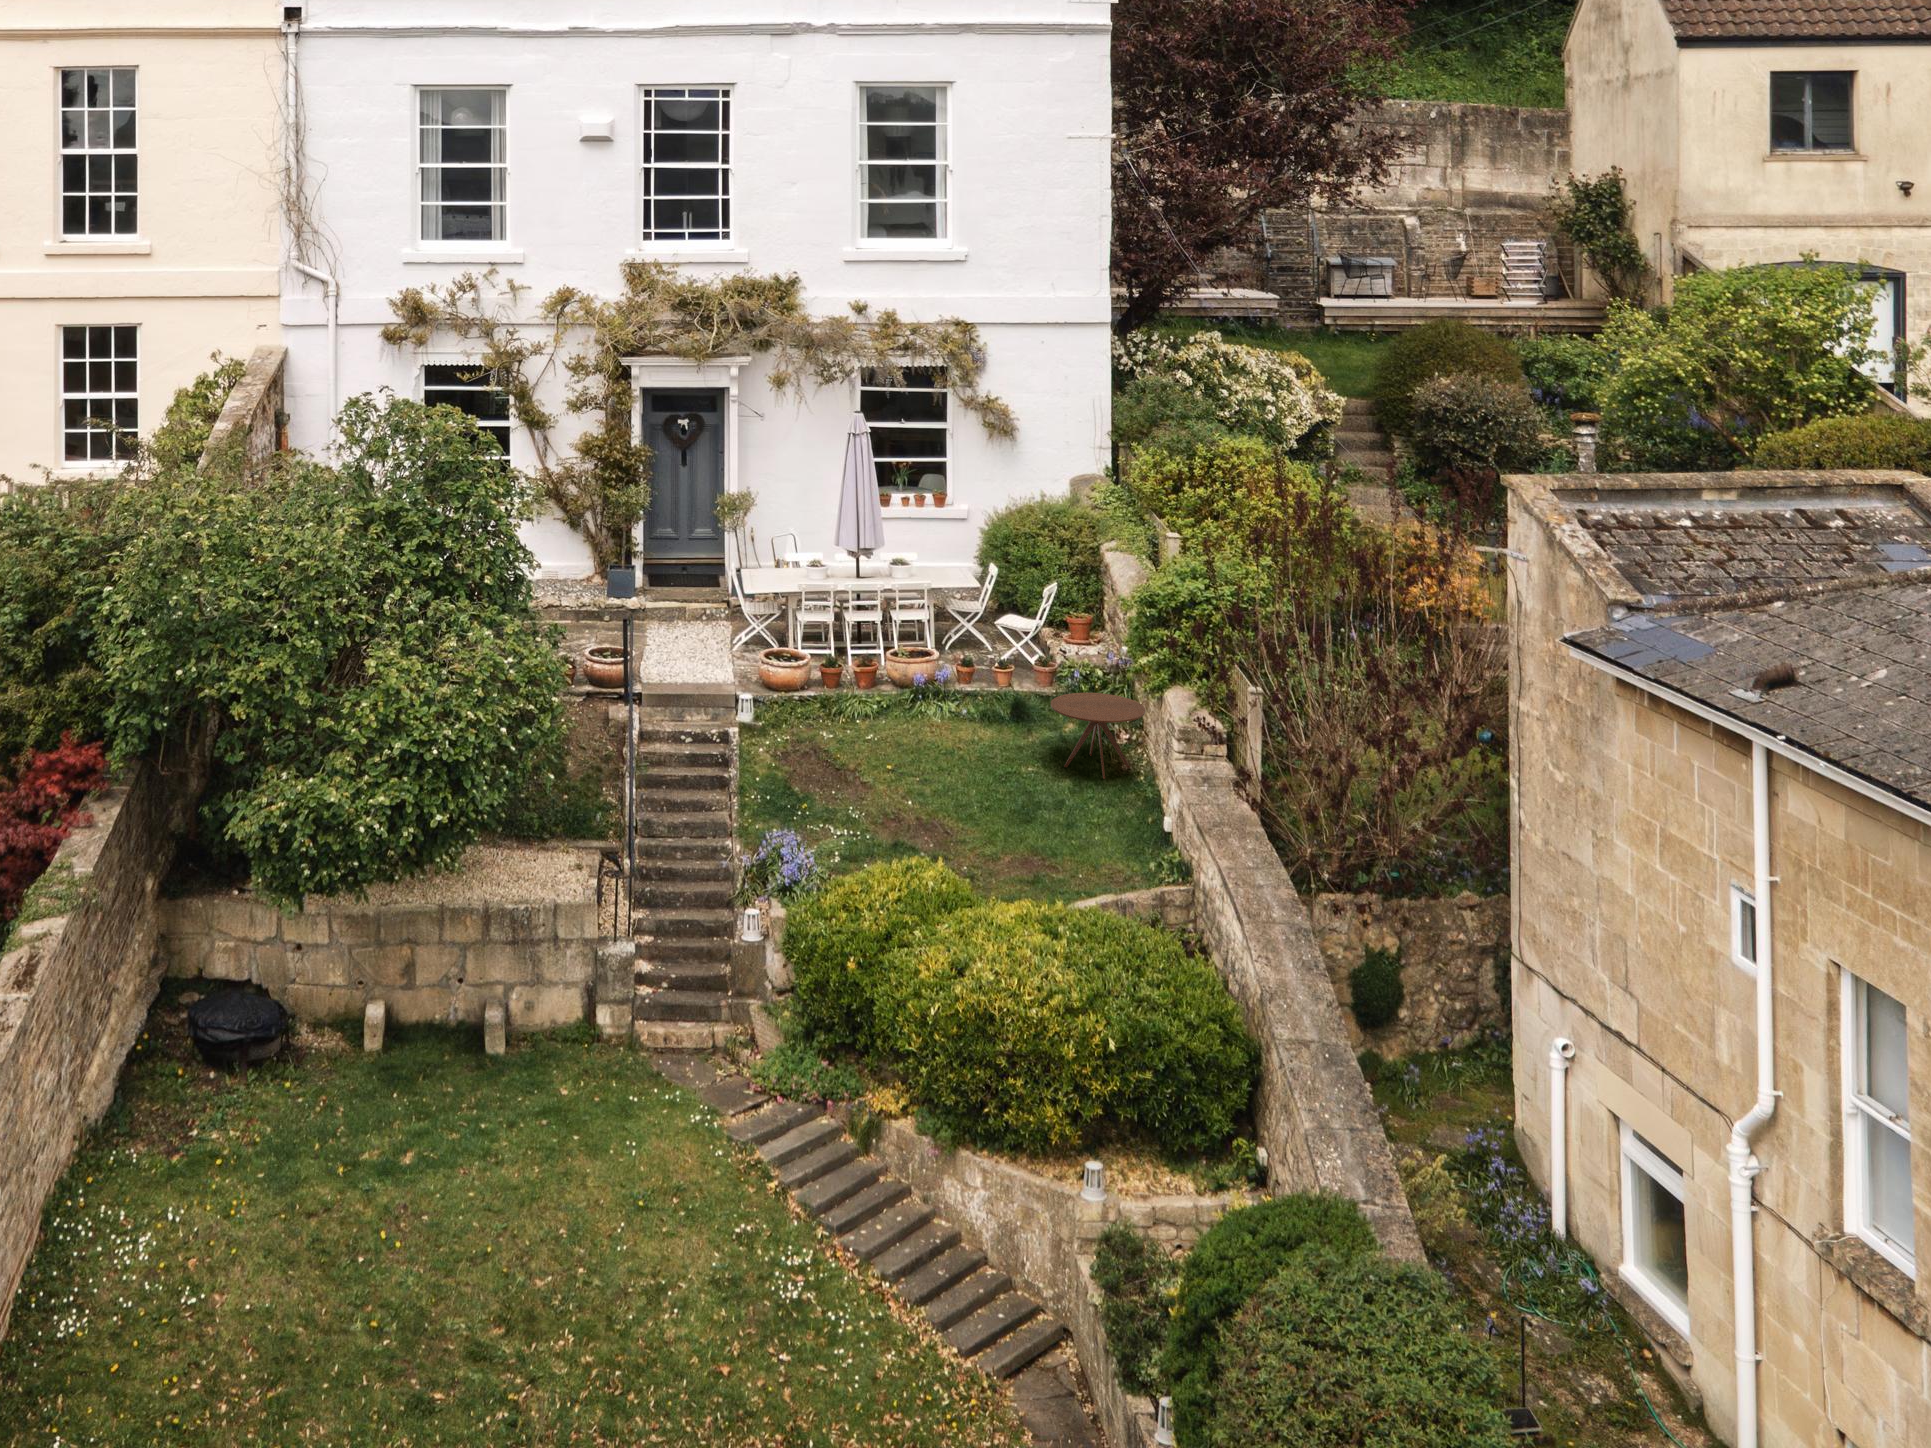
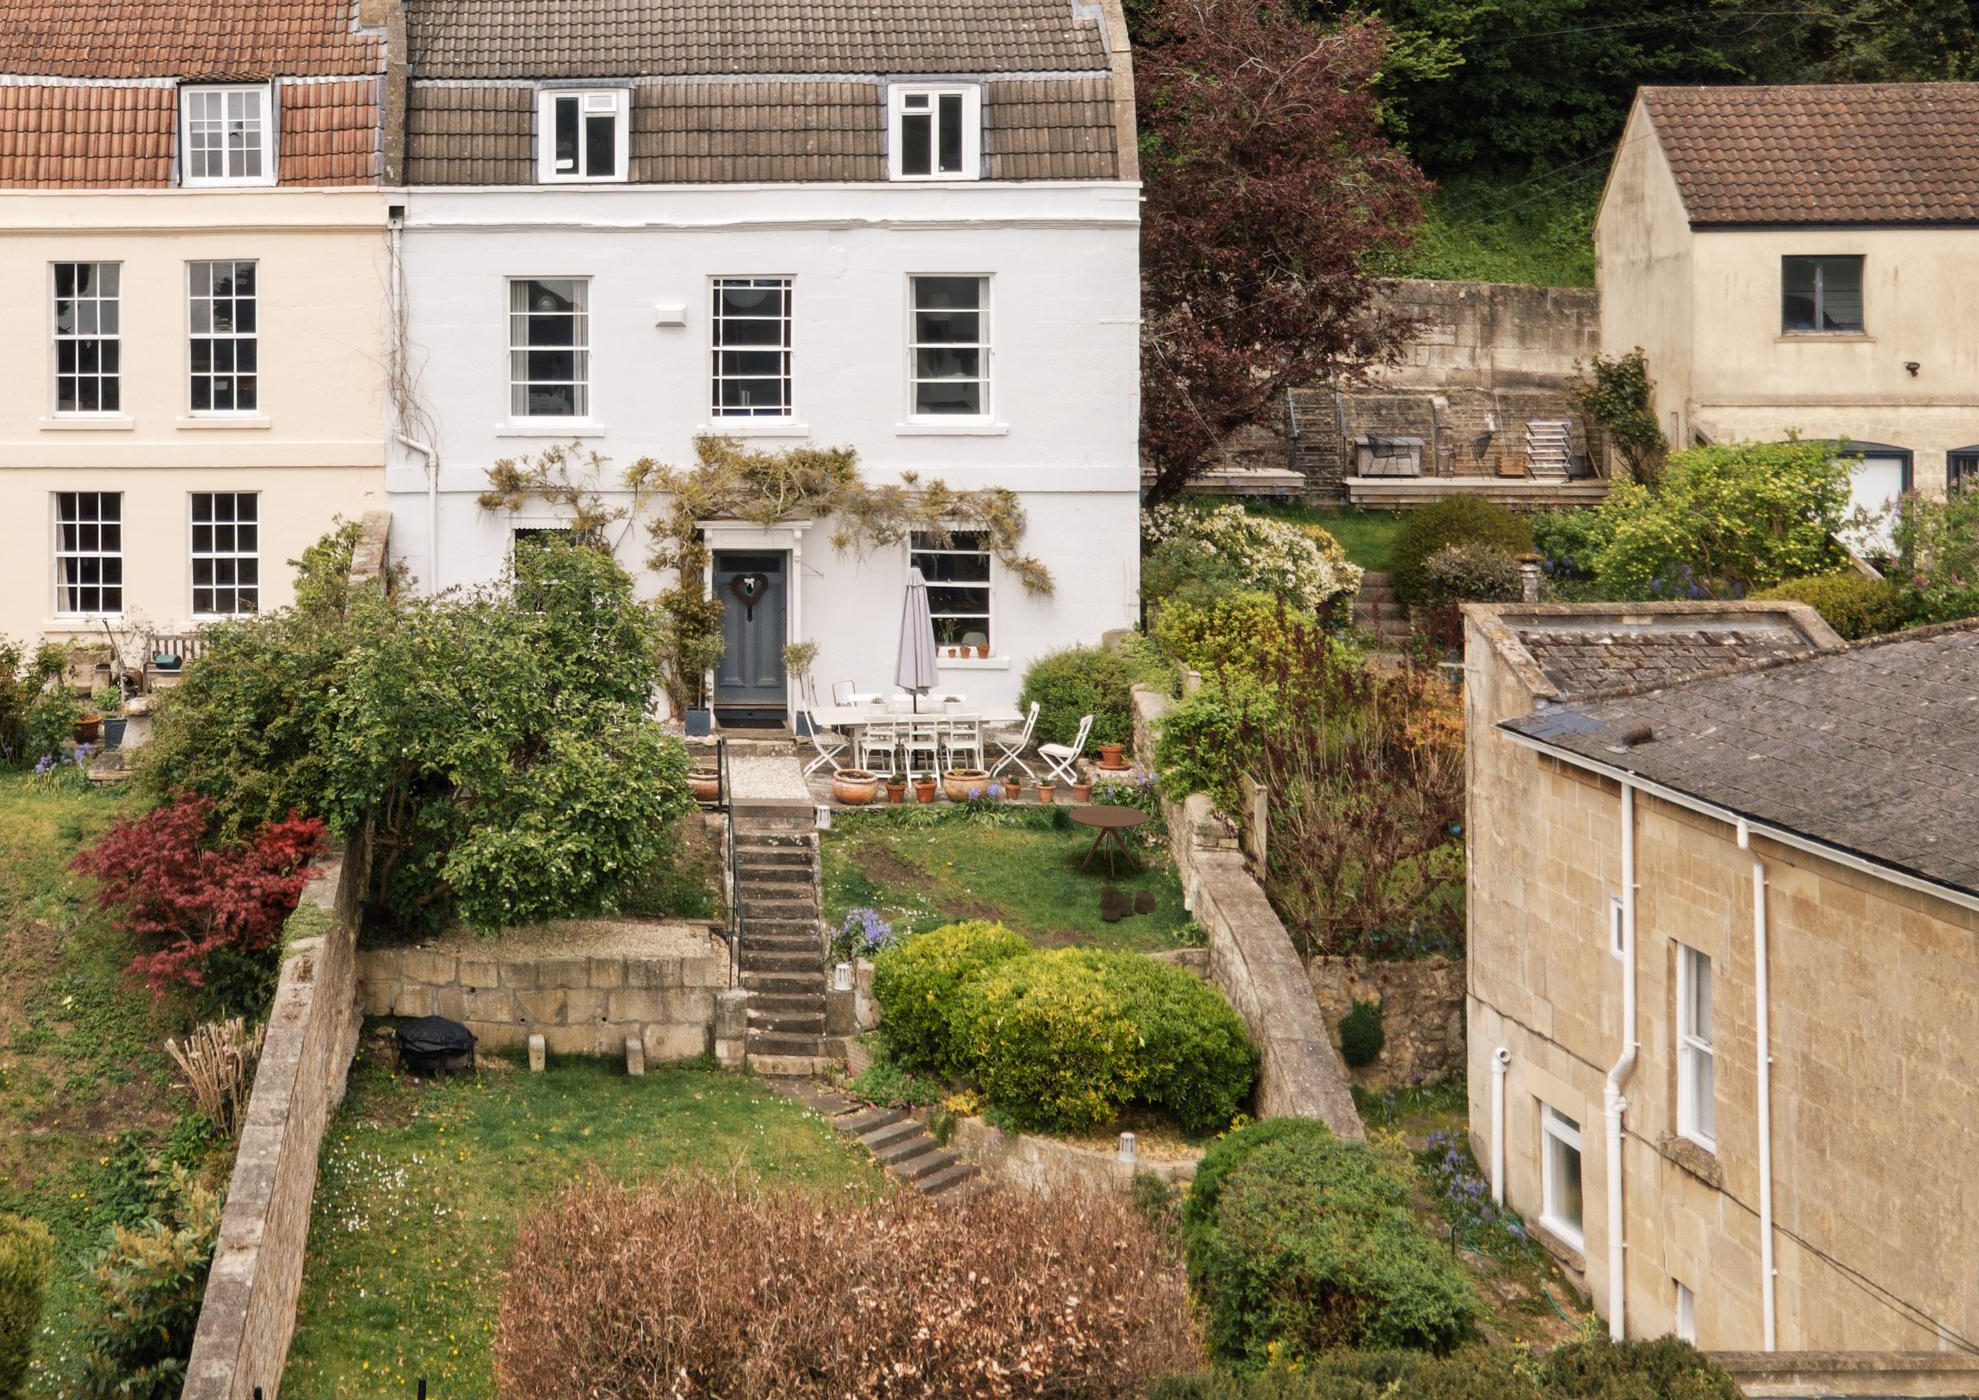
woven basket: none [1093,789,1161,836] -> present [1100,886,1156,920]

